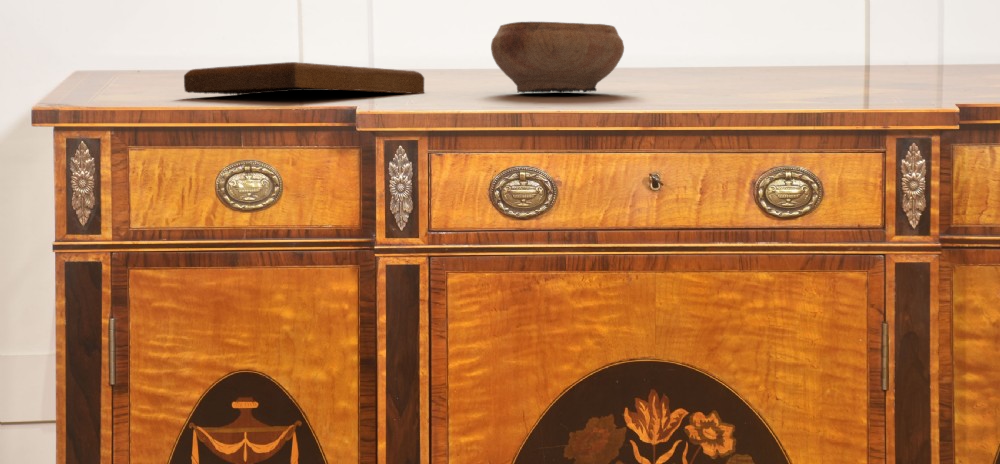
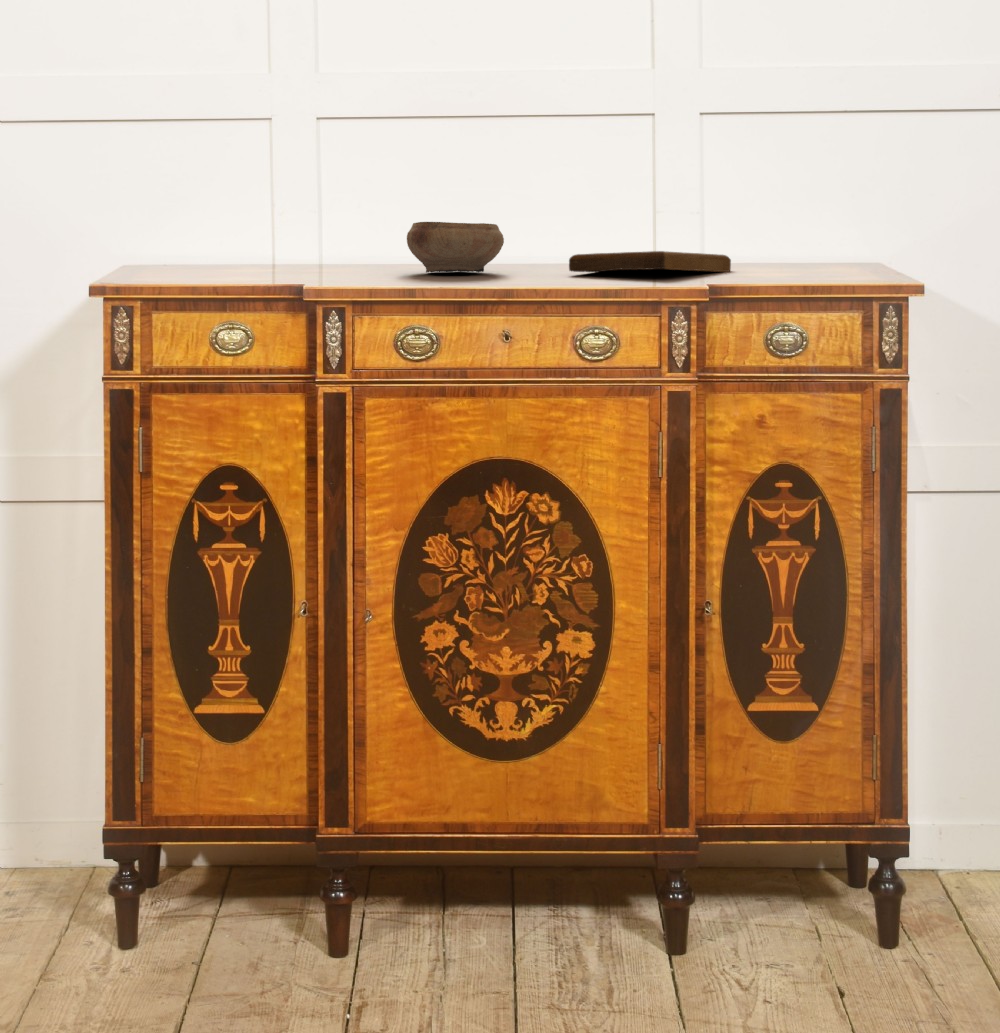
picture frame: present [184,62,424,95] -> present [569,251,731,272]

